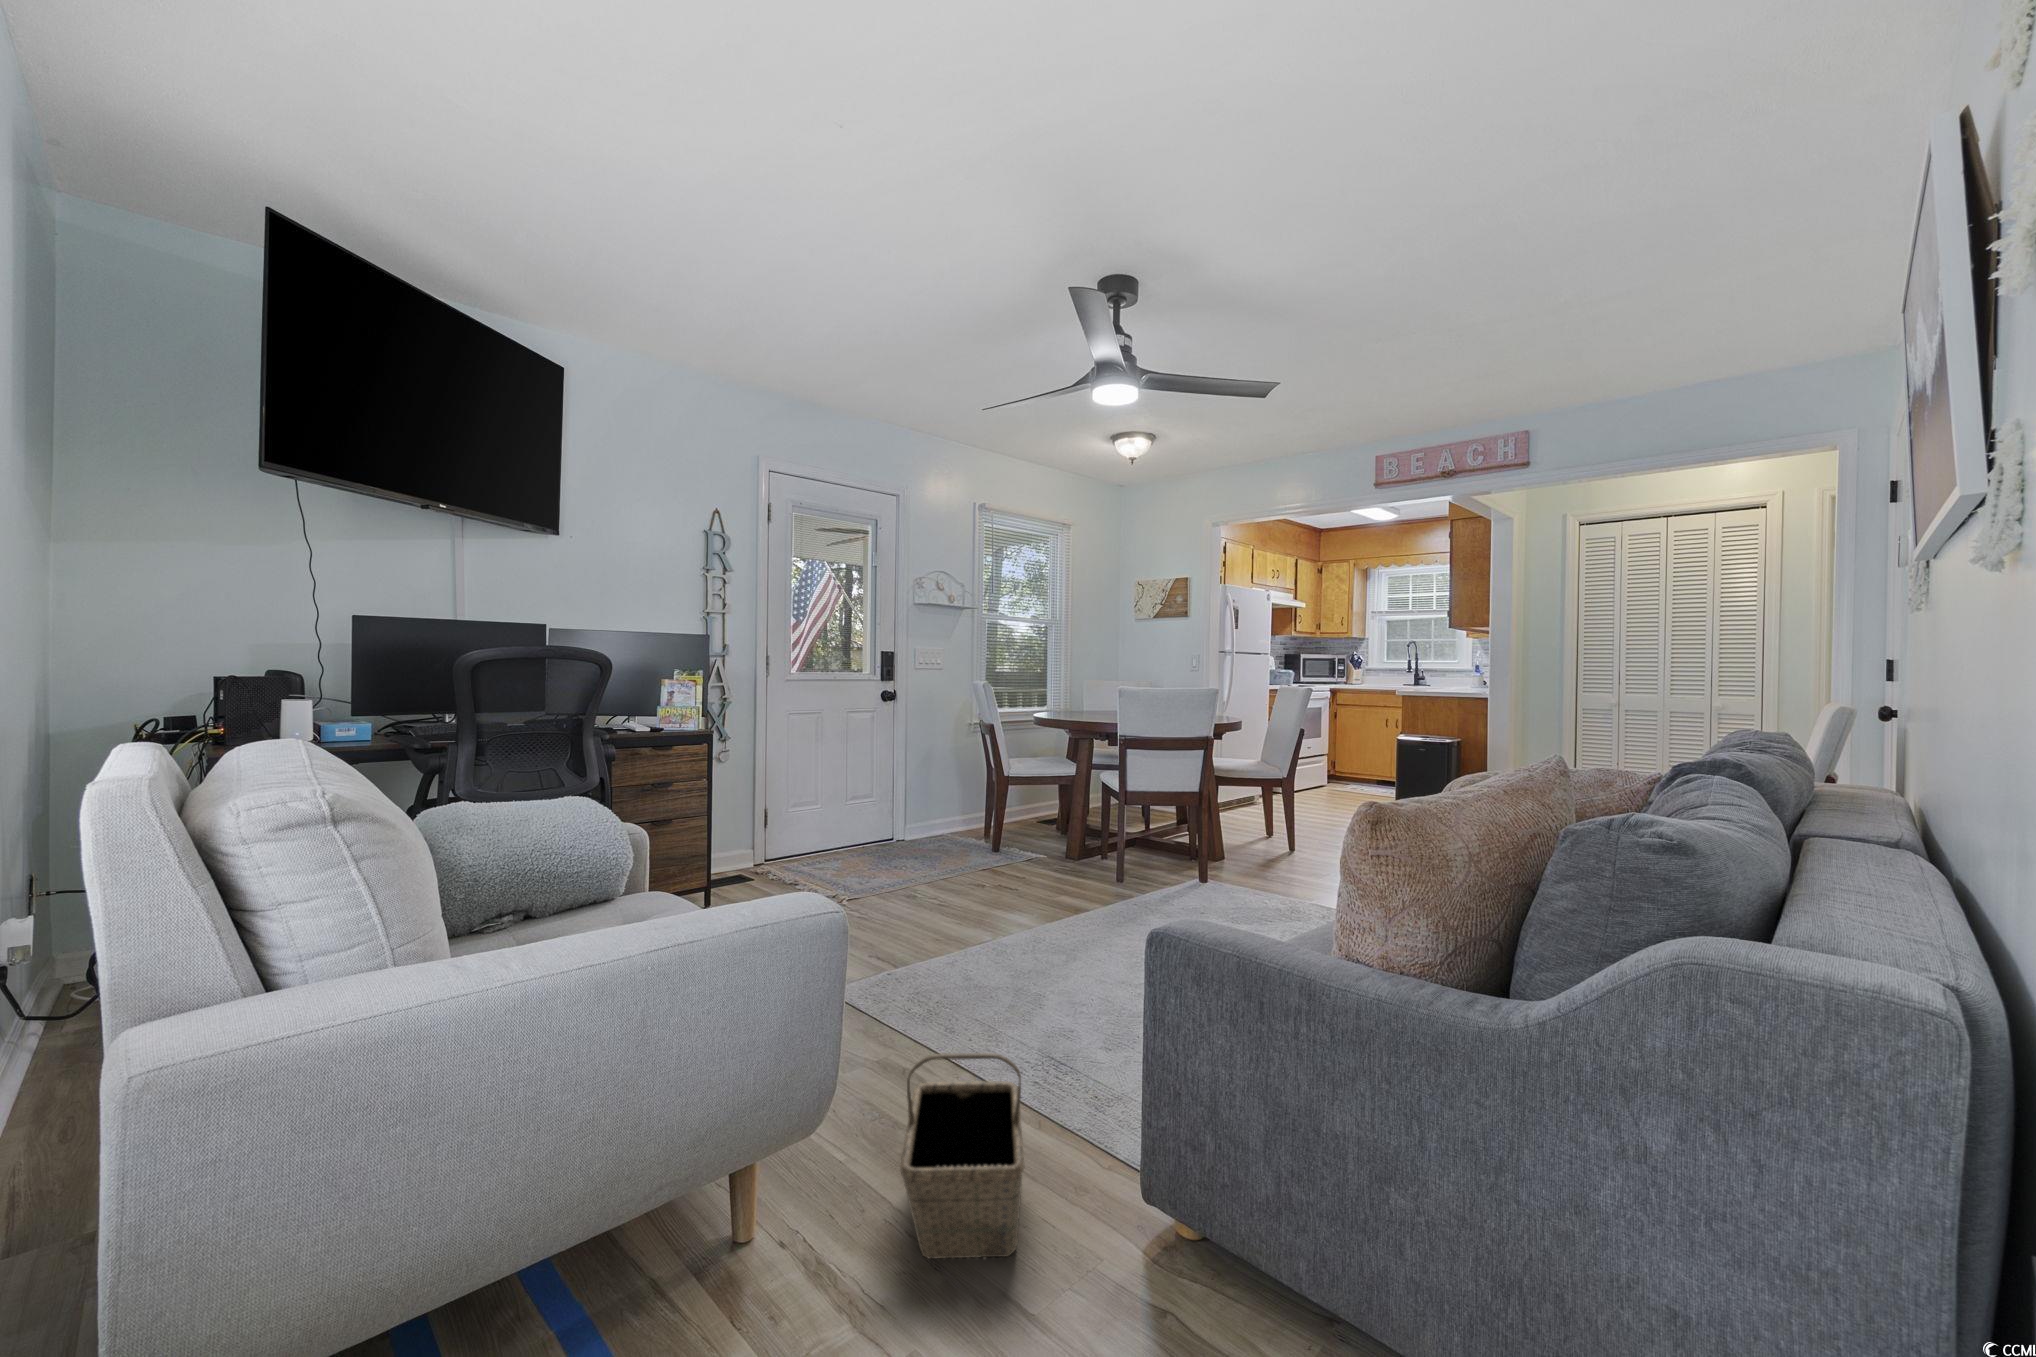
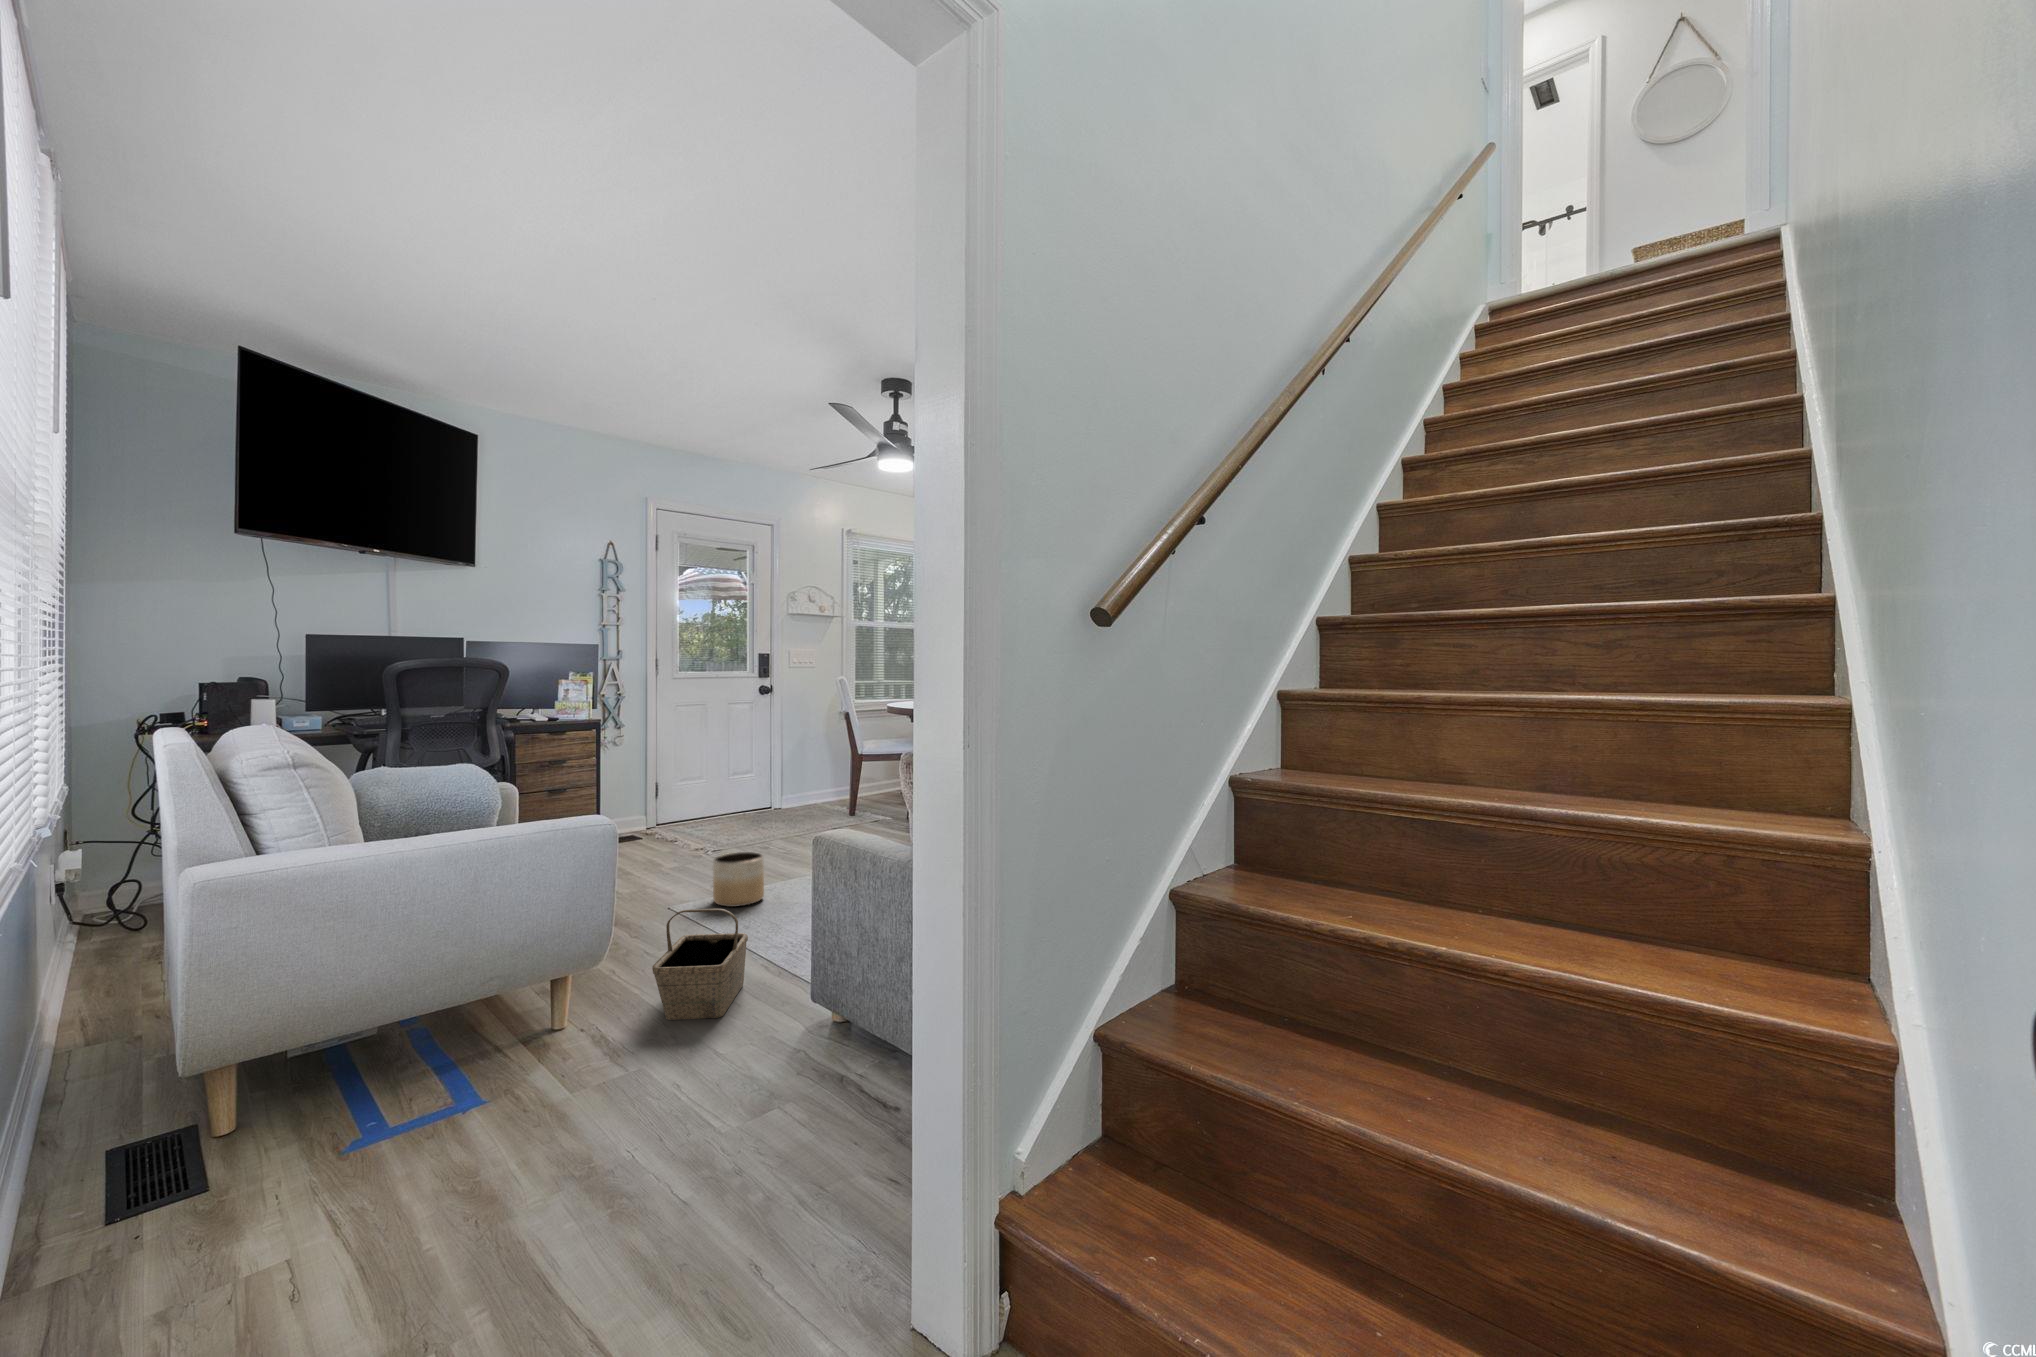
planter: none [889,916,956,996] -> present [713,852,764,907]

